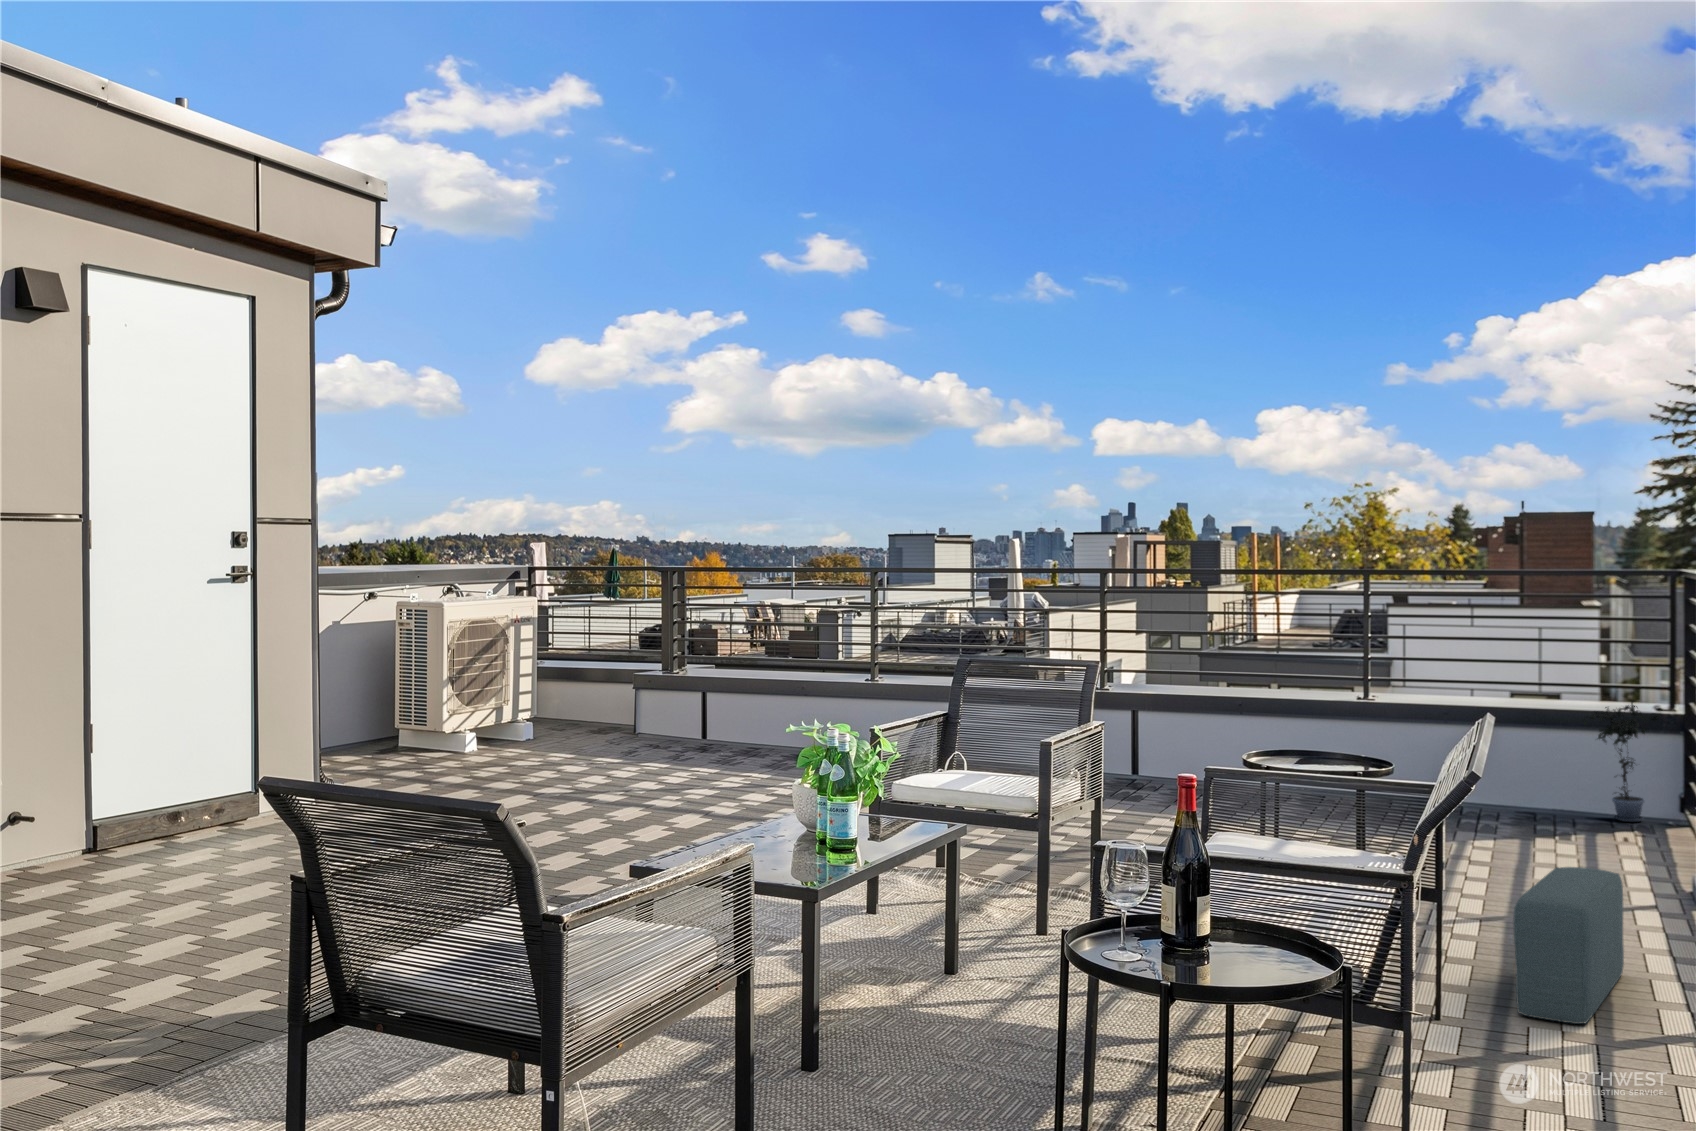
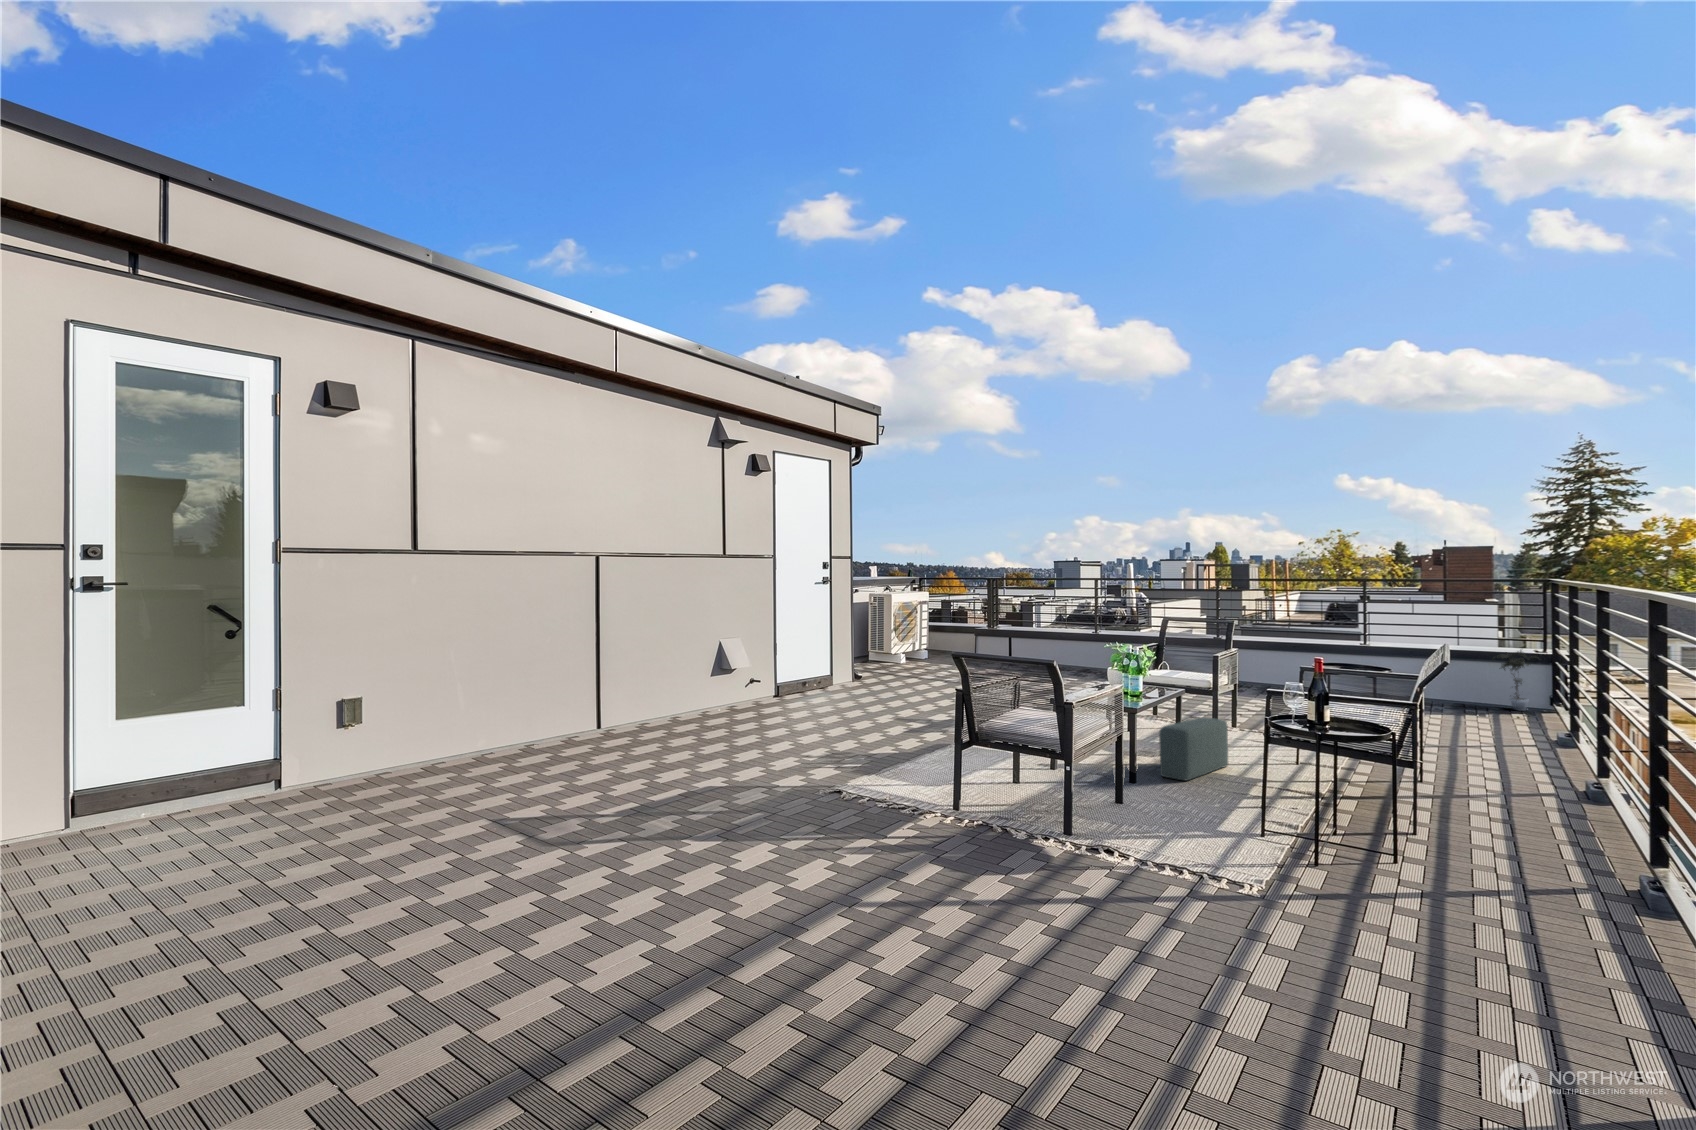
pouf: present [1513,867,1624,1024] -> present [1159,717,1228,781]

